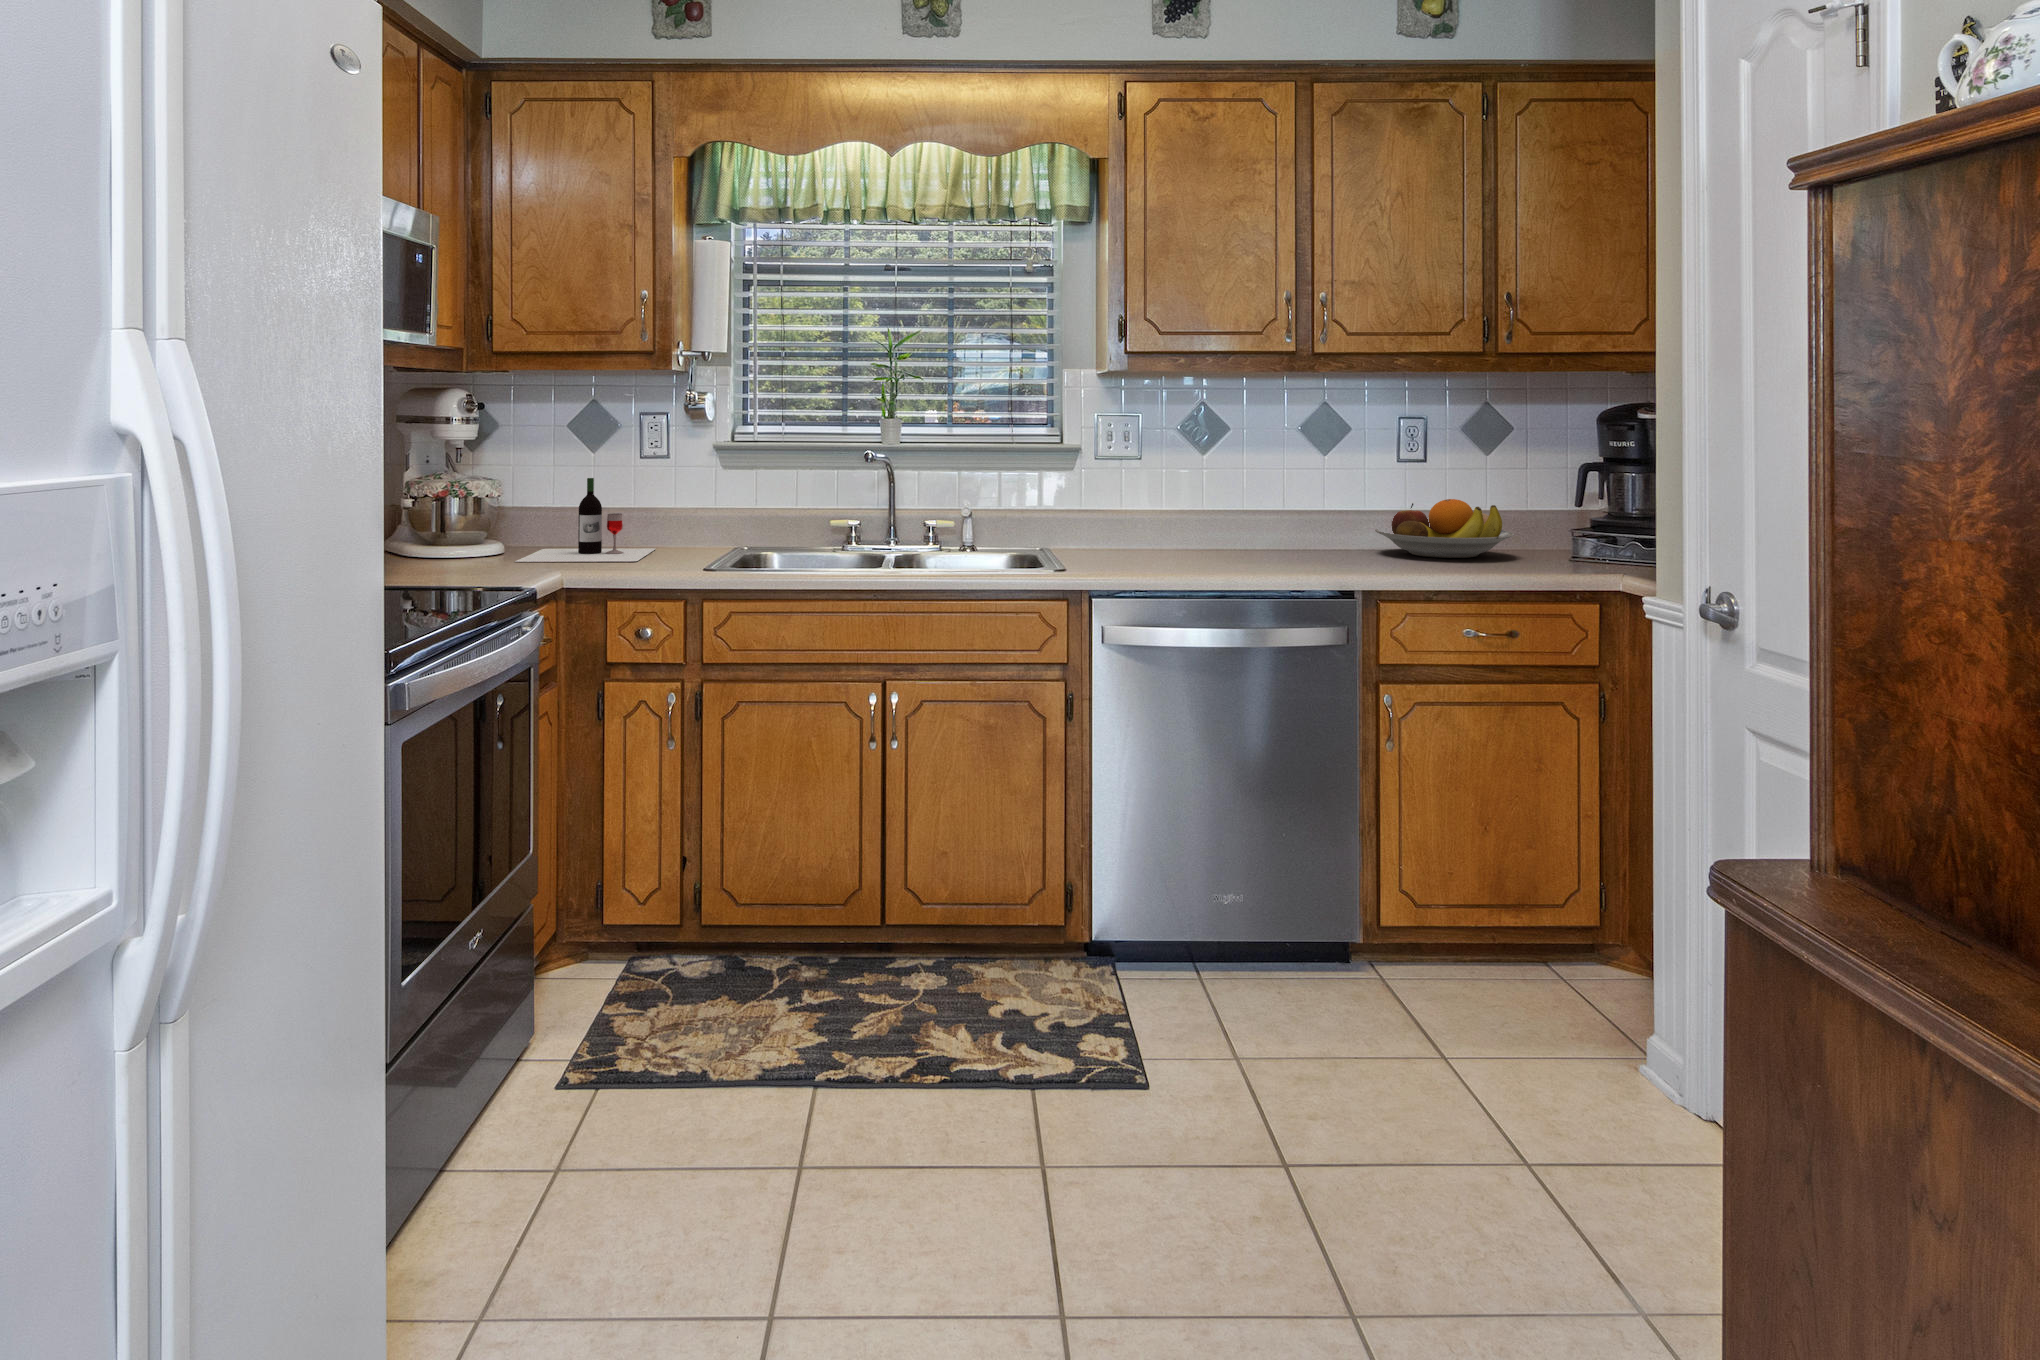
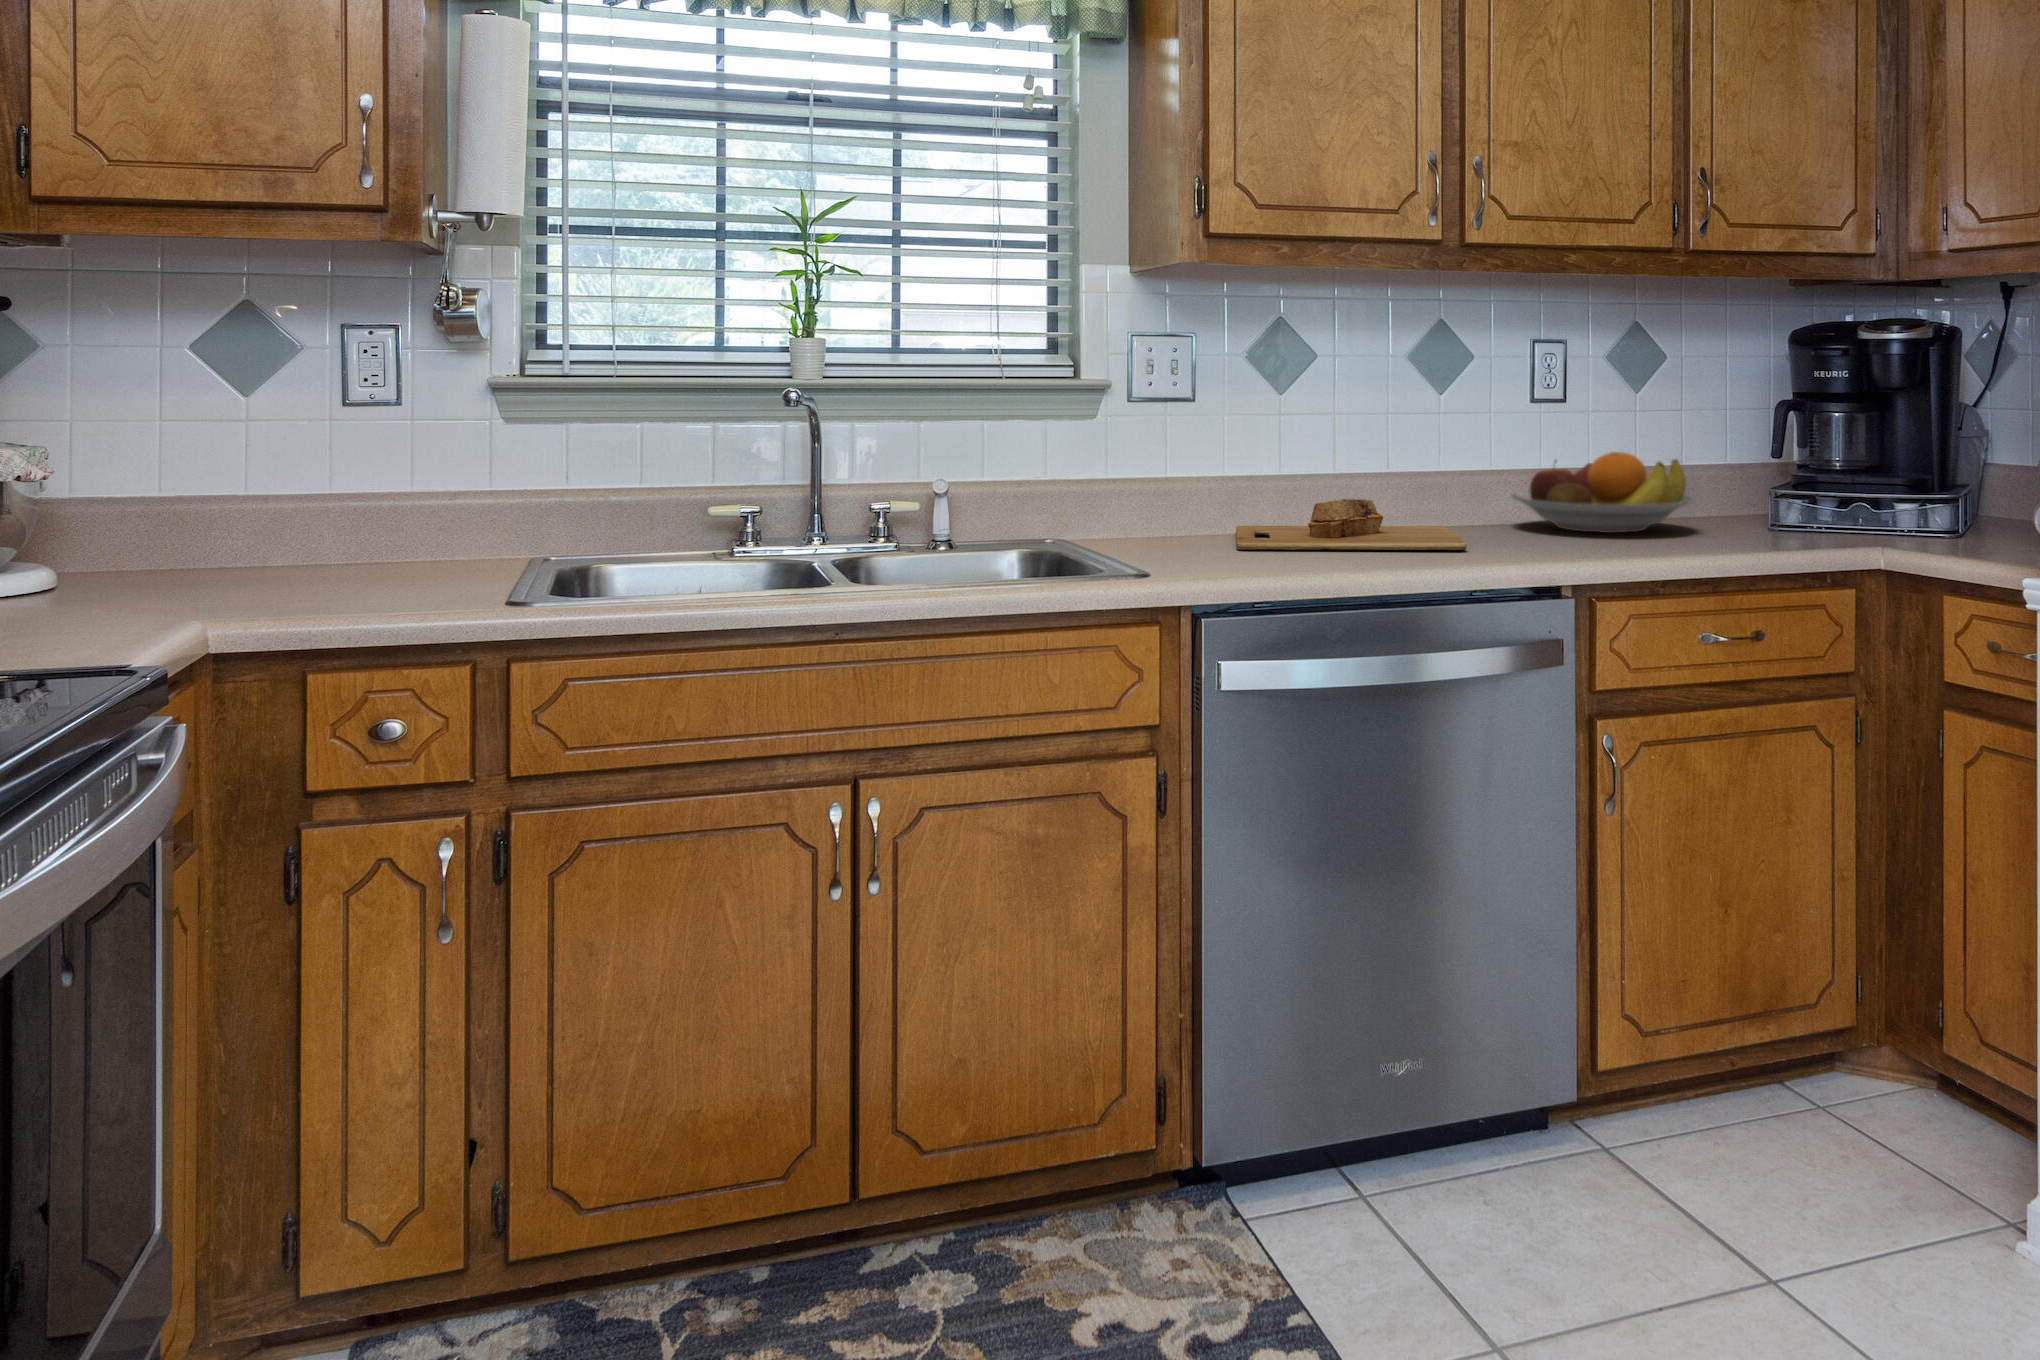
wine bottle: present [515,478,655,562] -> none [83,440,381,603]
cutting board: none [1152,527,1317,565] -> present [1236,499,1467,550]

